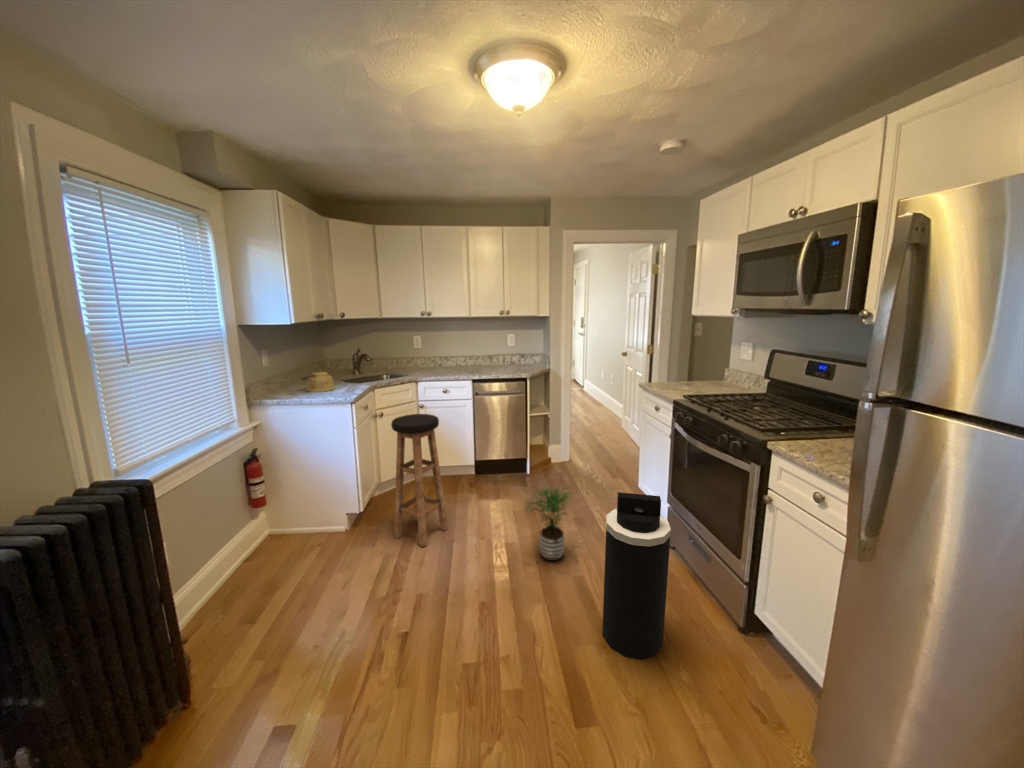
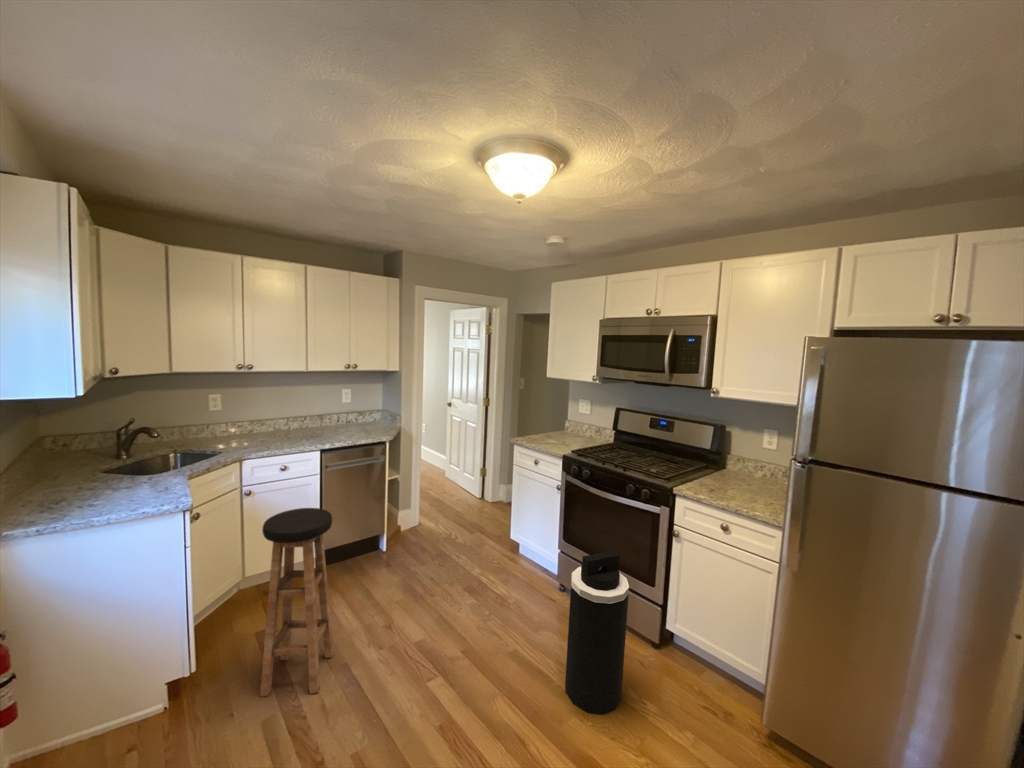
kettle: present [301,370,335,392] -> none [61,466,130,506]
potted plant: present [527,485,572,561] -> none [448,557,500,647]

